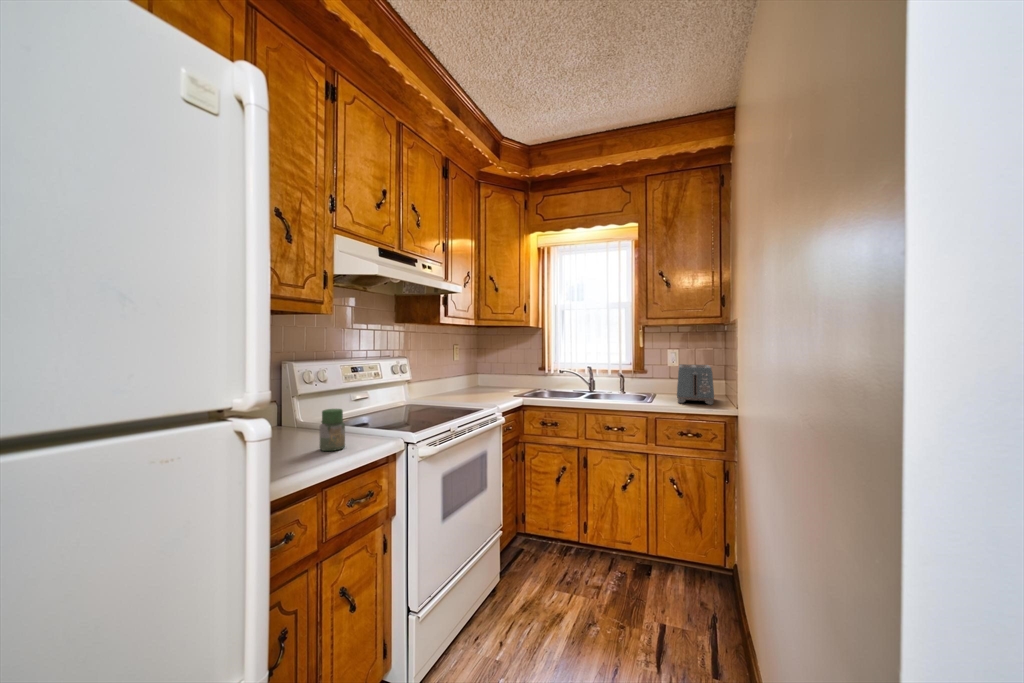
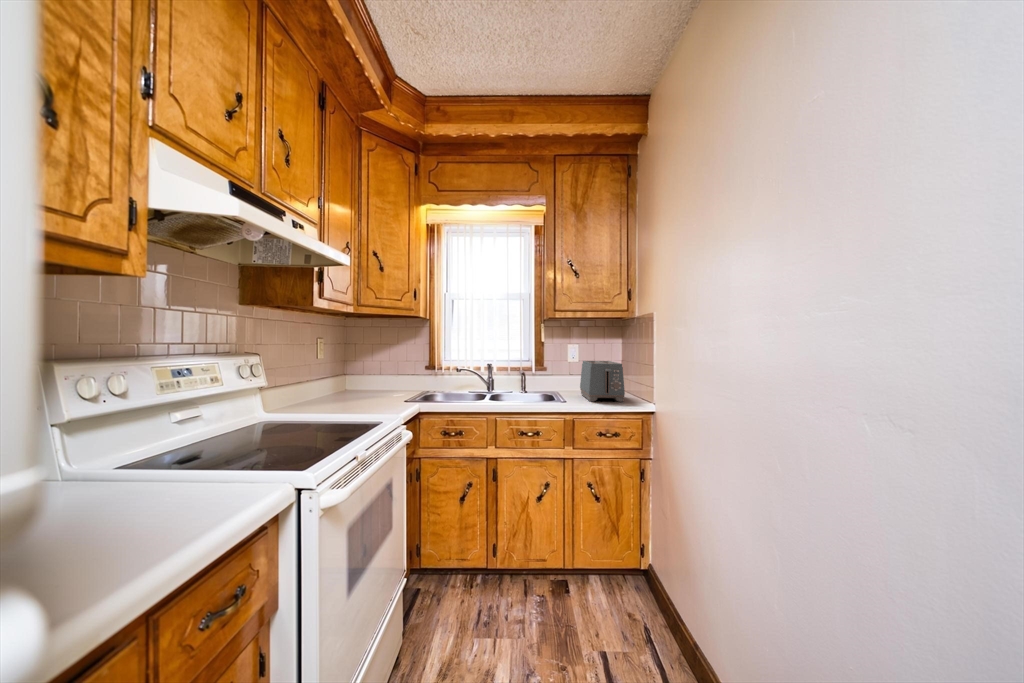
jar: present [320,409,345,451] -> none [129,449,187,535]

